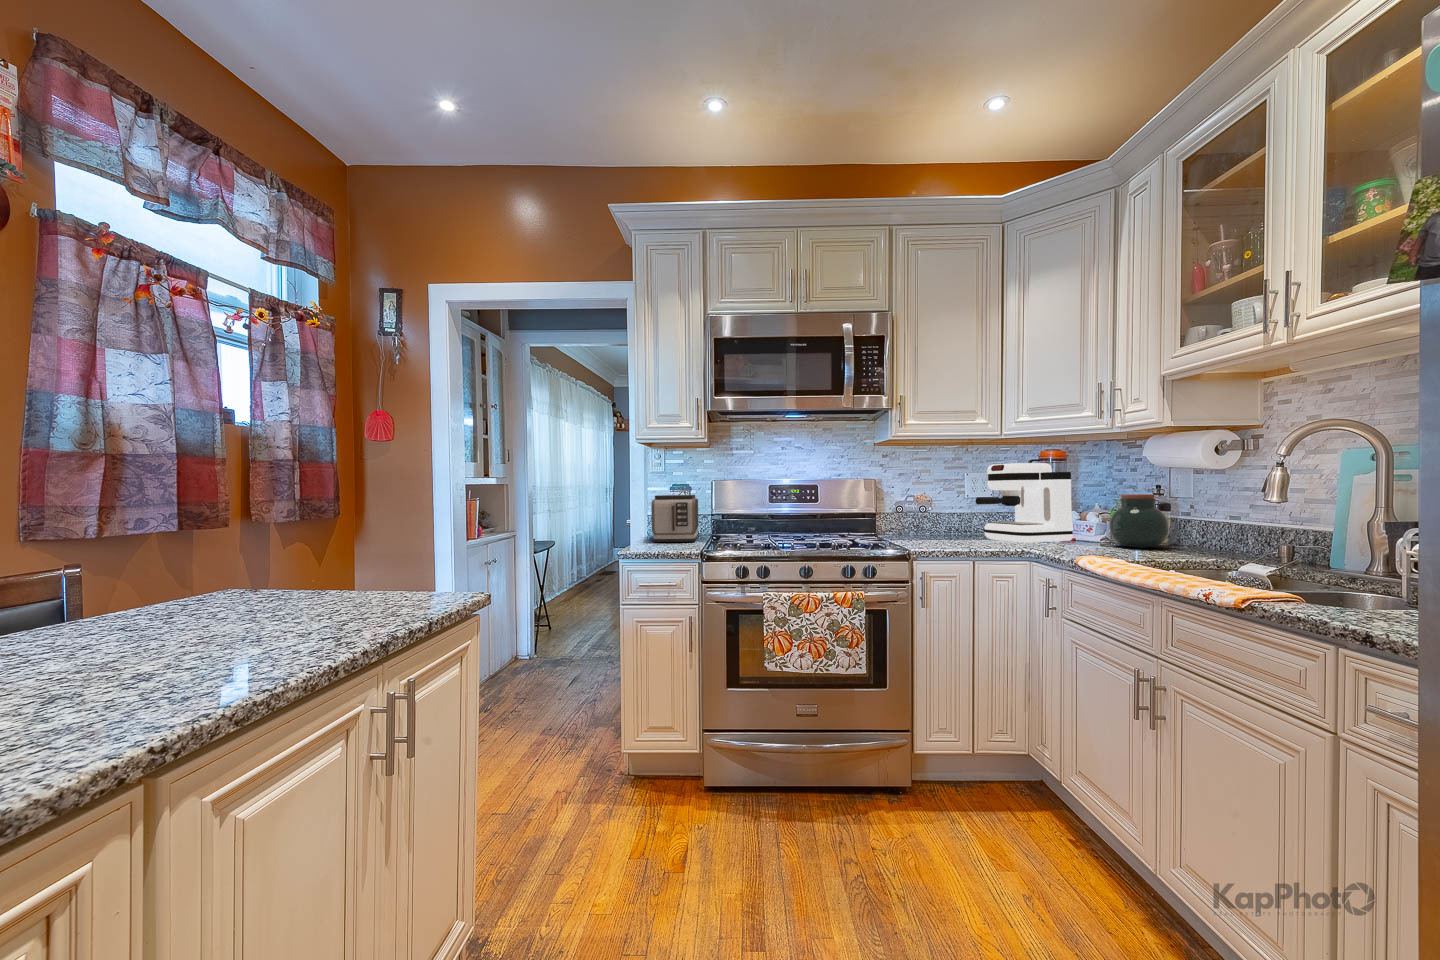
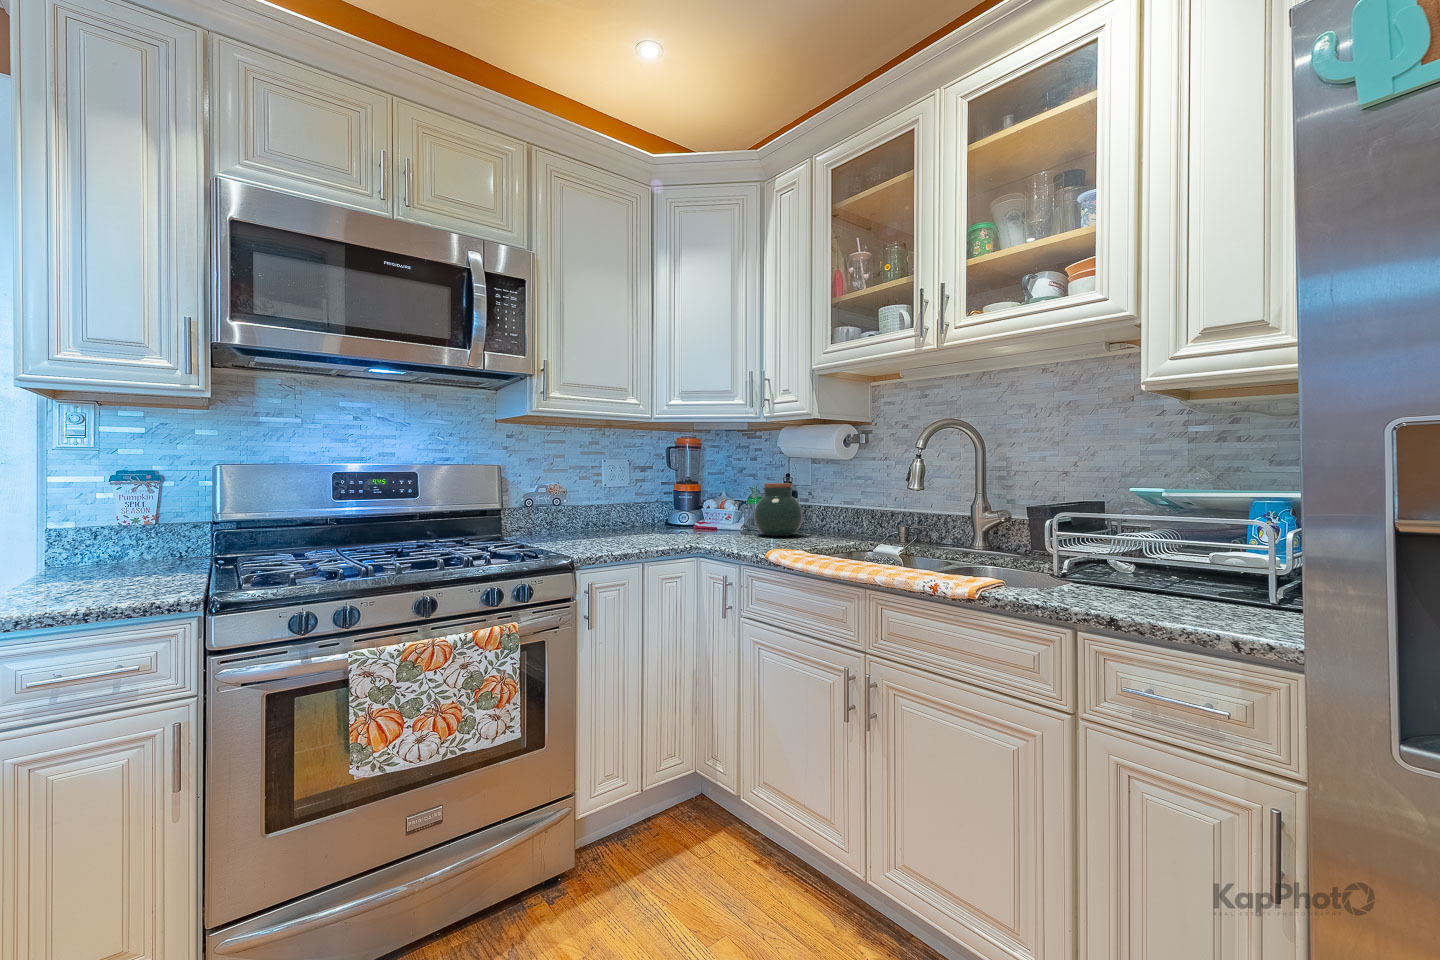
coffee maker: present [976,463,1073,544] -> none [632,449,723,540]
toaster: present [651,495,698,542] -> none [66,487,186,584]

